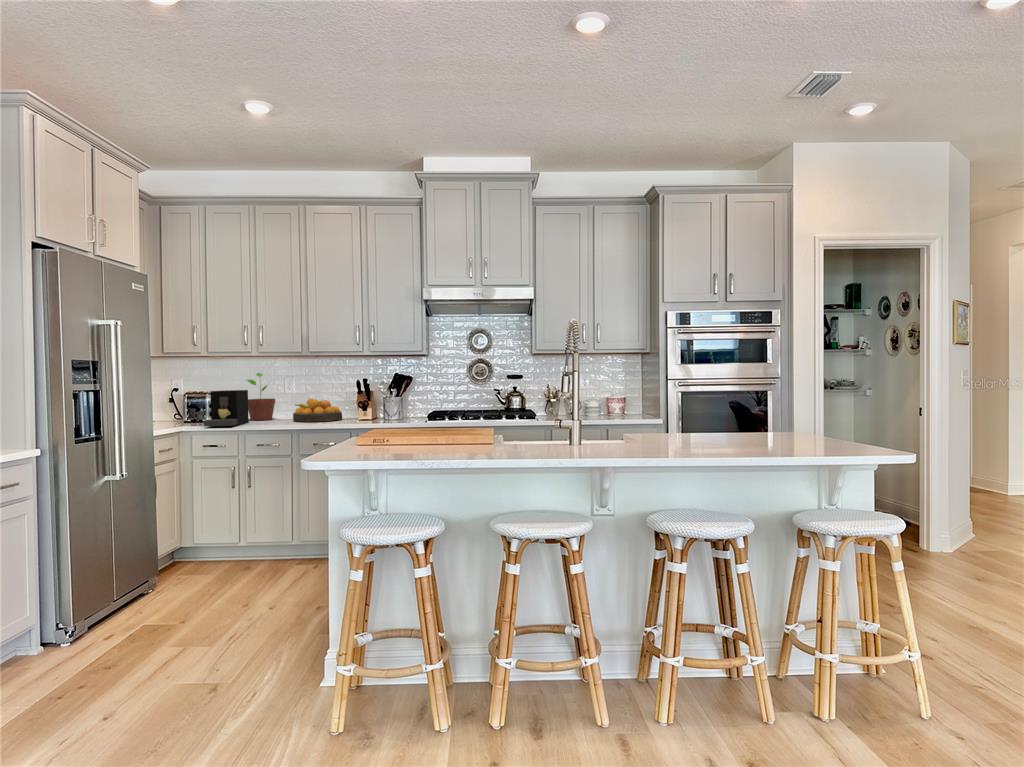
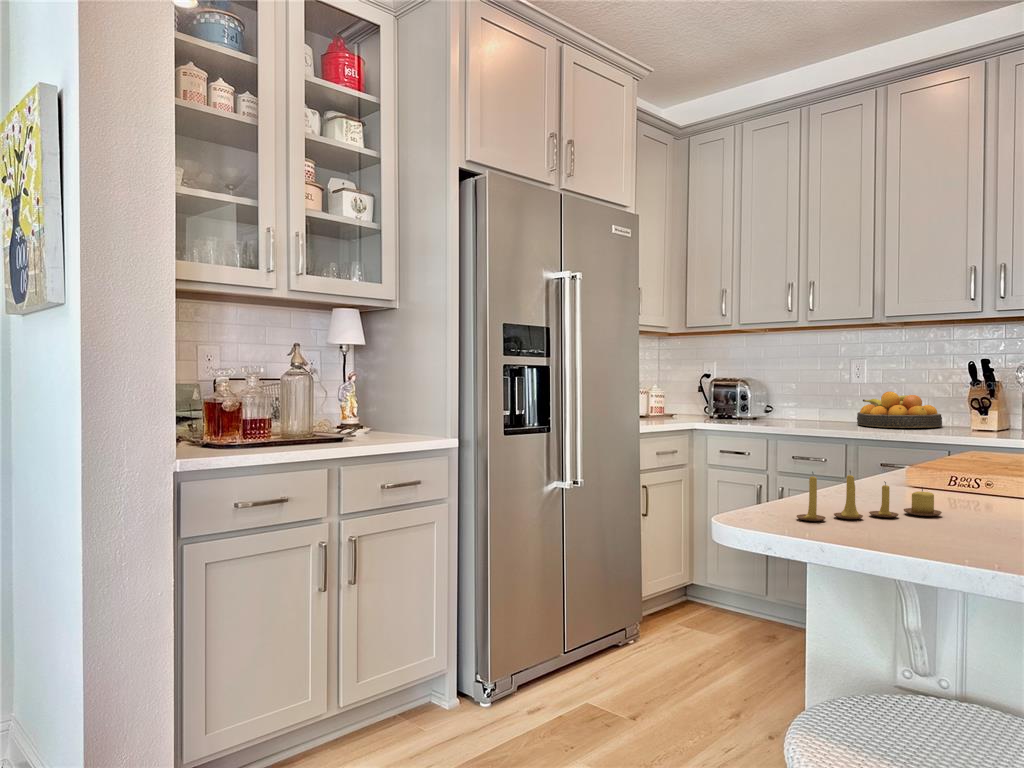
potted plant: present [247,373,275,420] -> none [791,353,834,421]
coffee maker: present [204,390,249,426] -> none [720,376,789,426]
candle: none [331,436,379,457] -> present [797,471,942,521]

